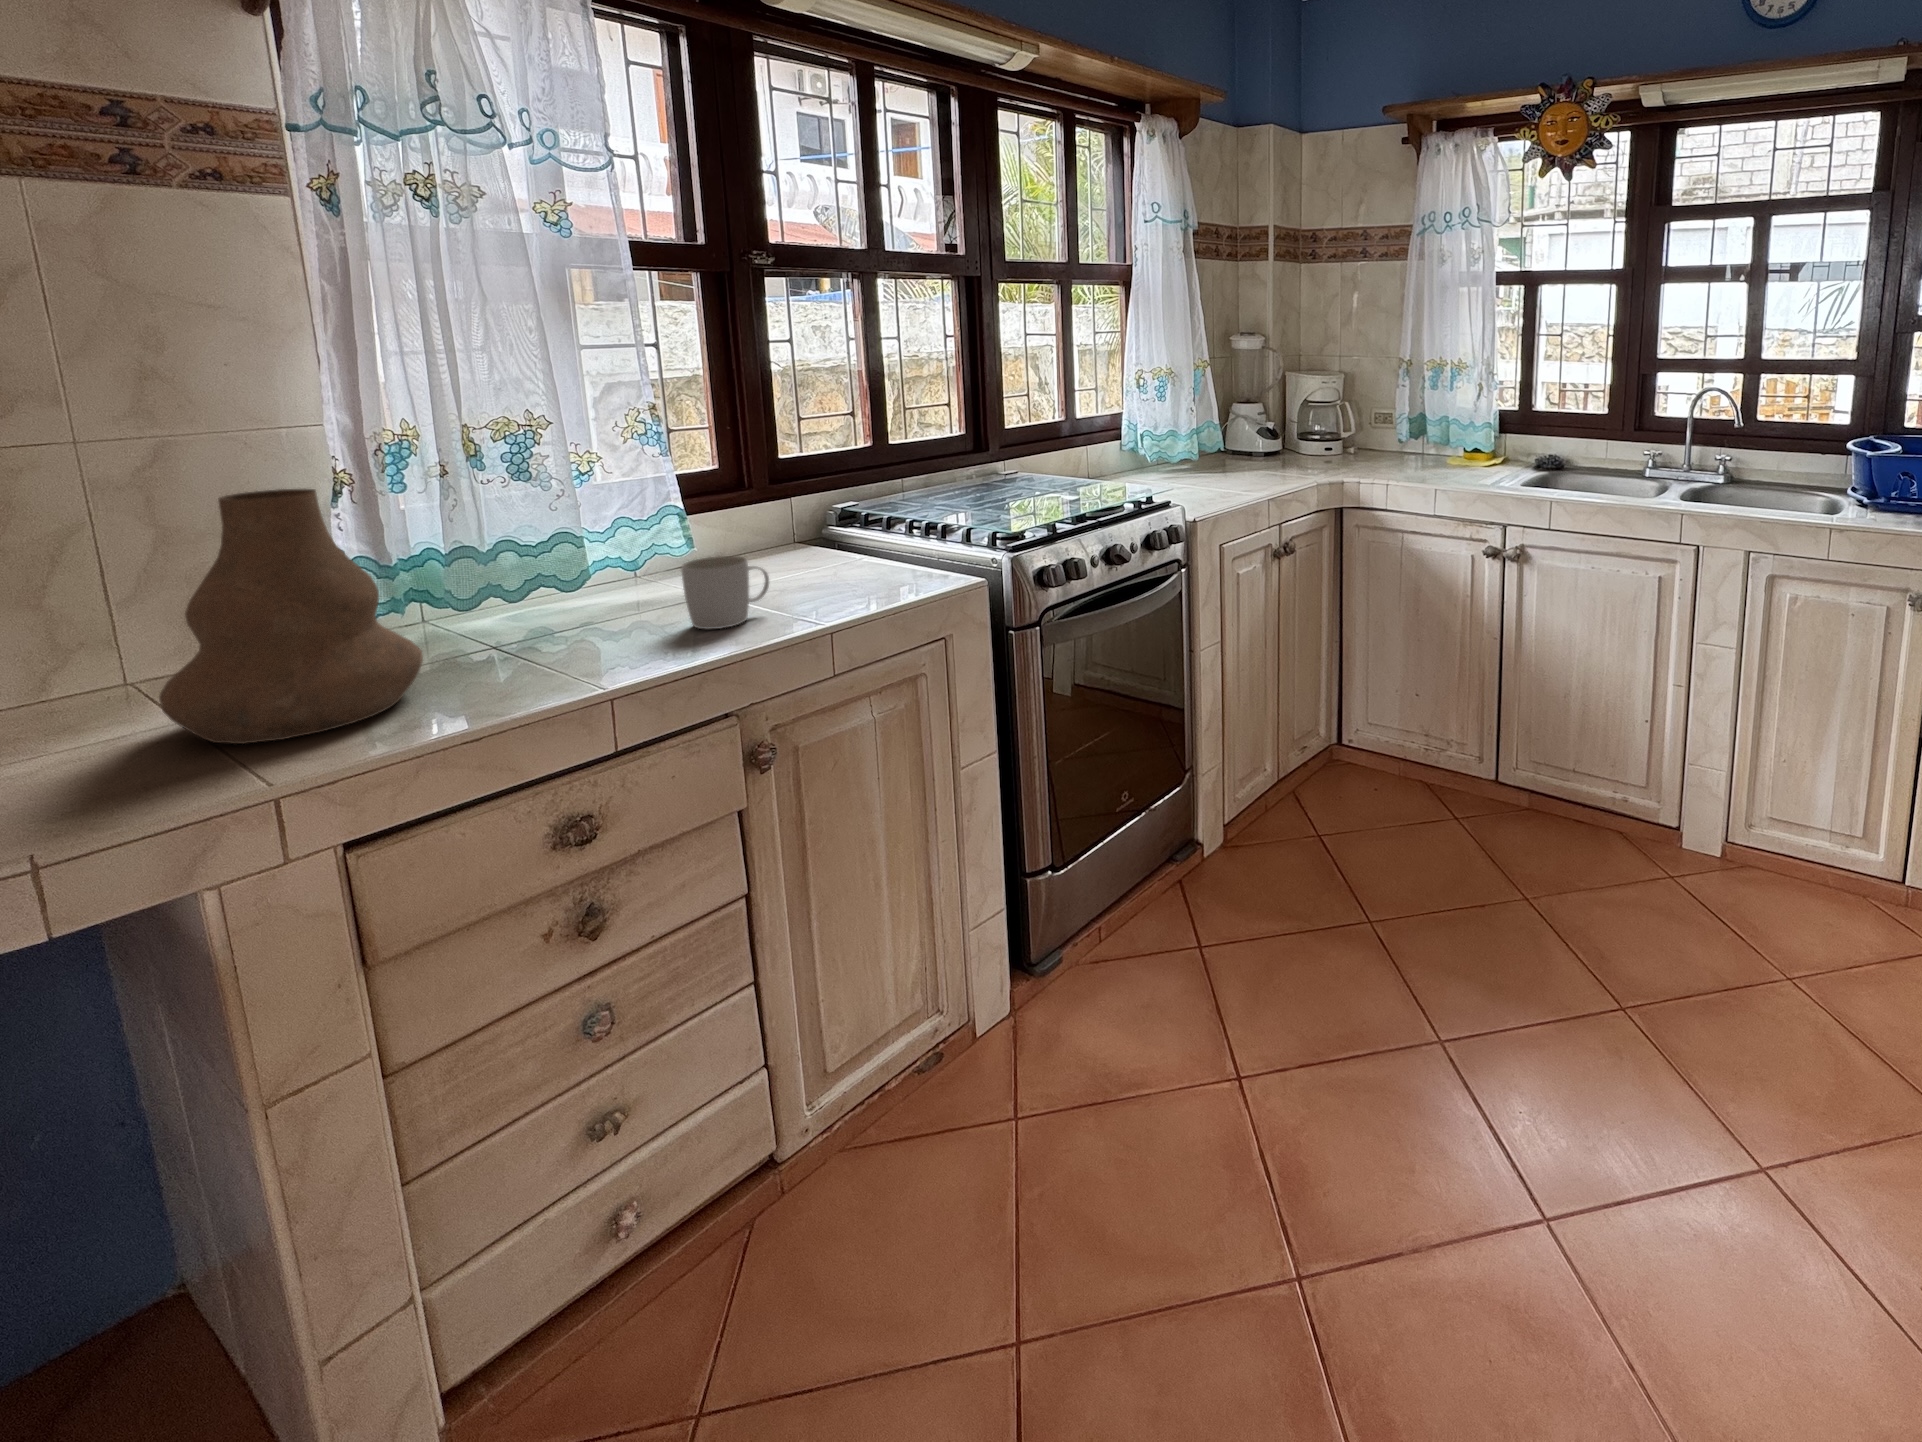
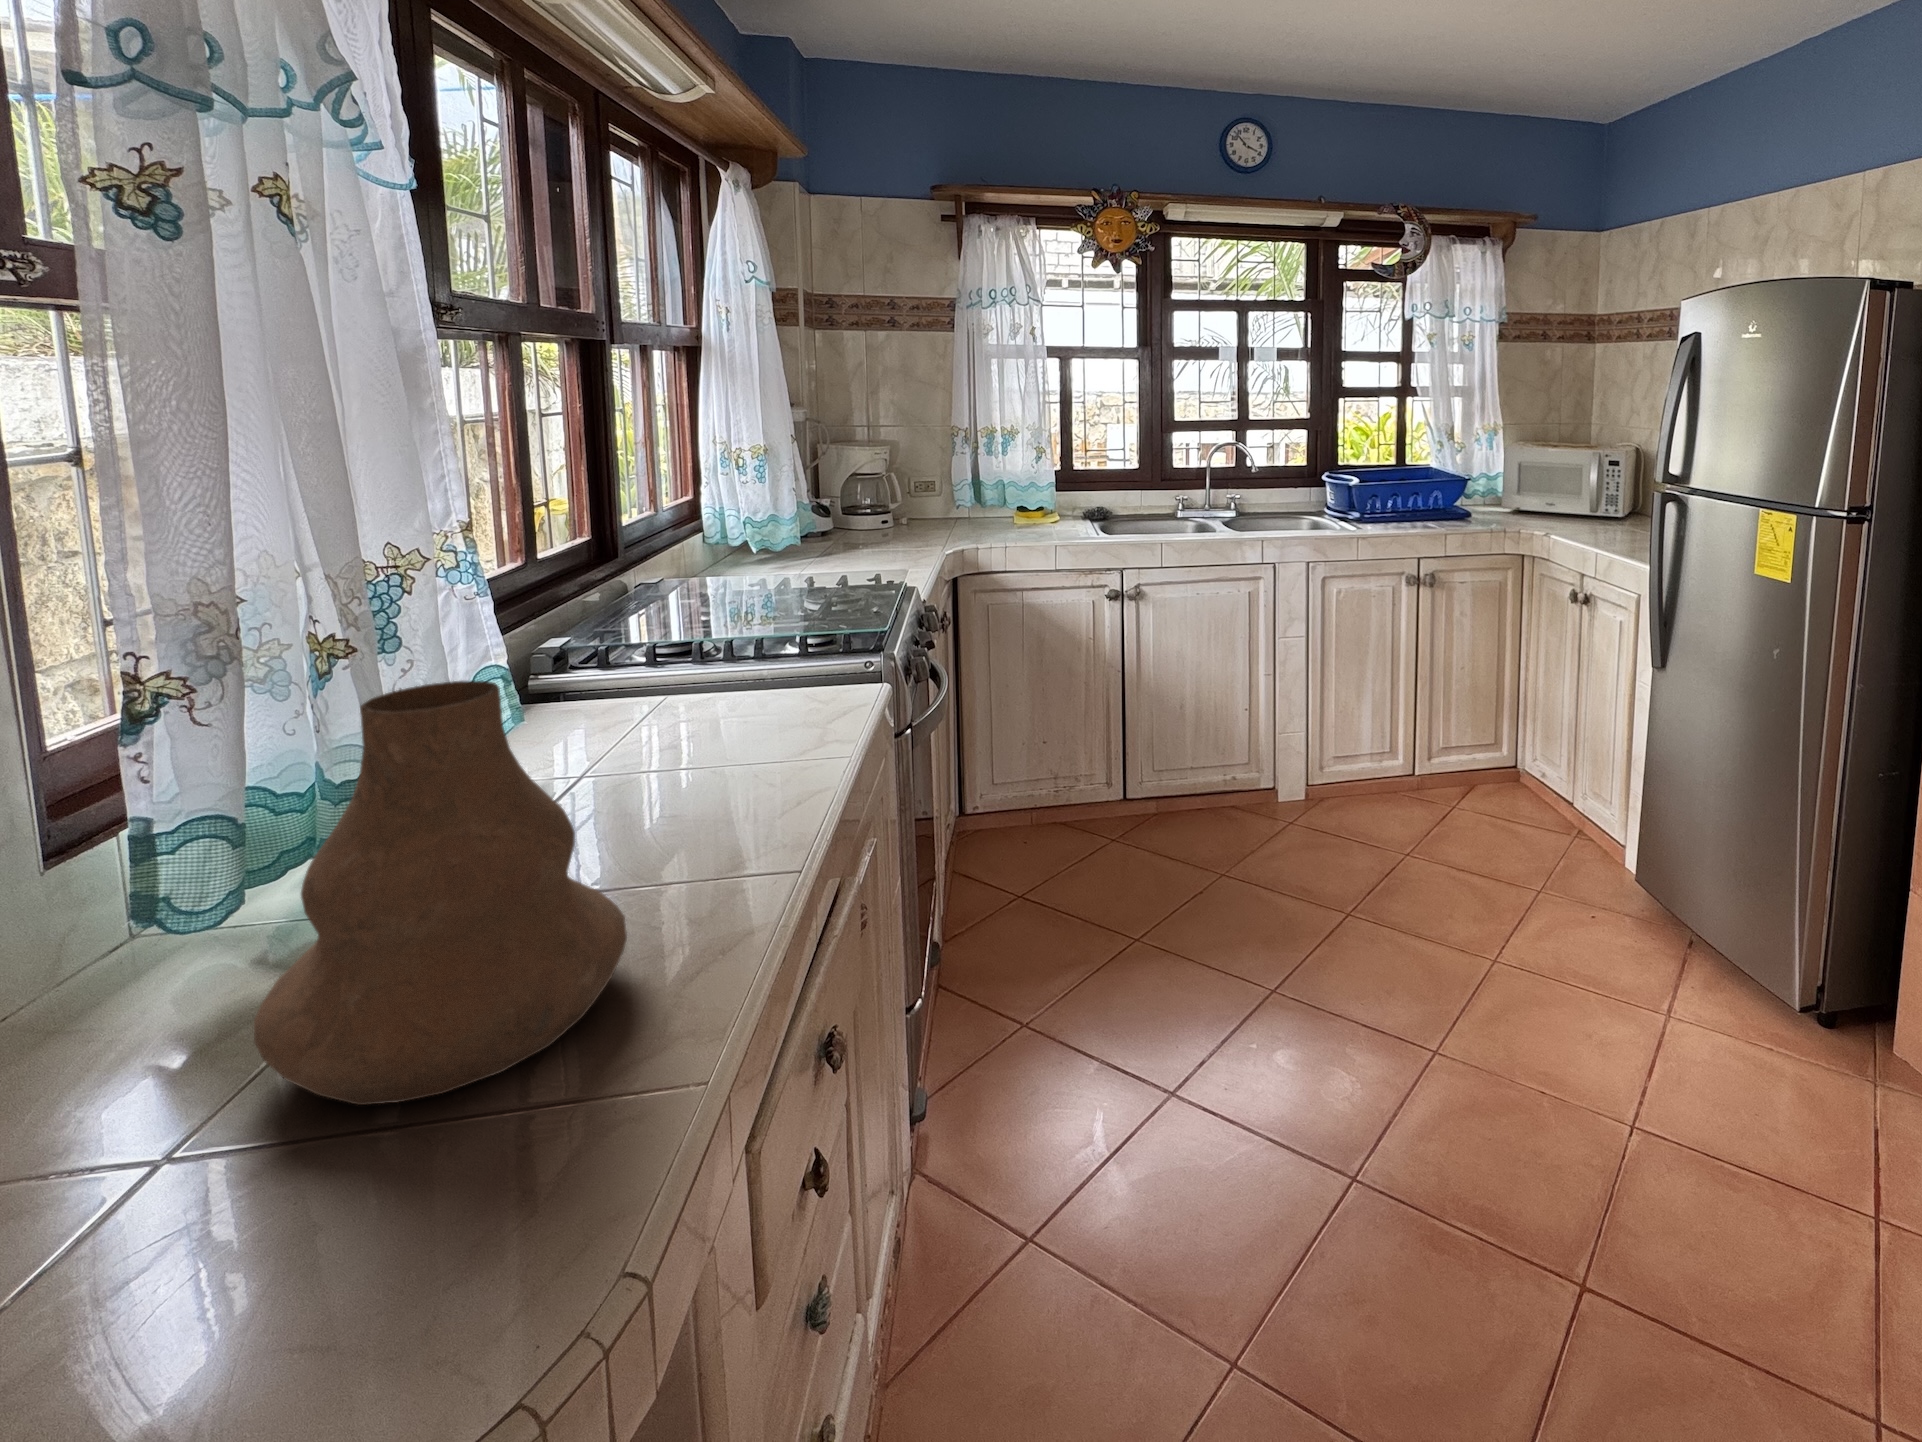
mug: present [681,556,769,629] -> none [678,699,761,796]

